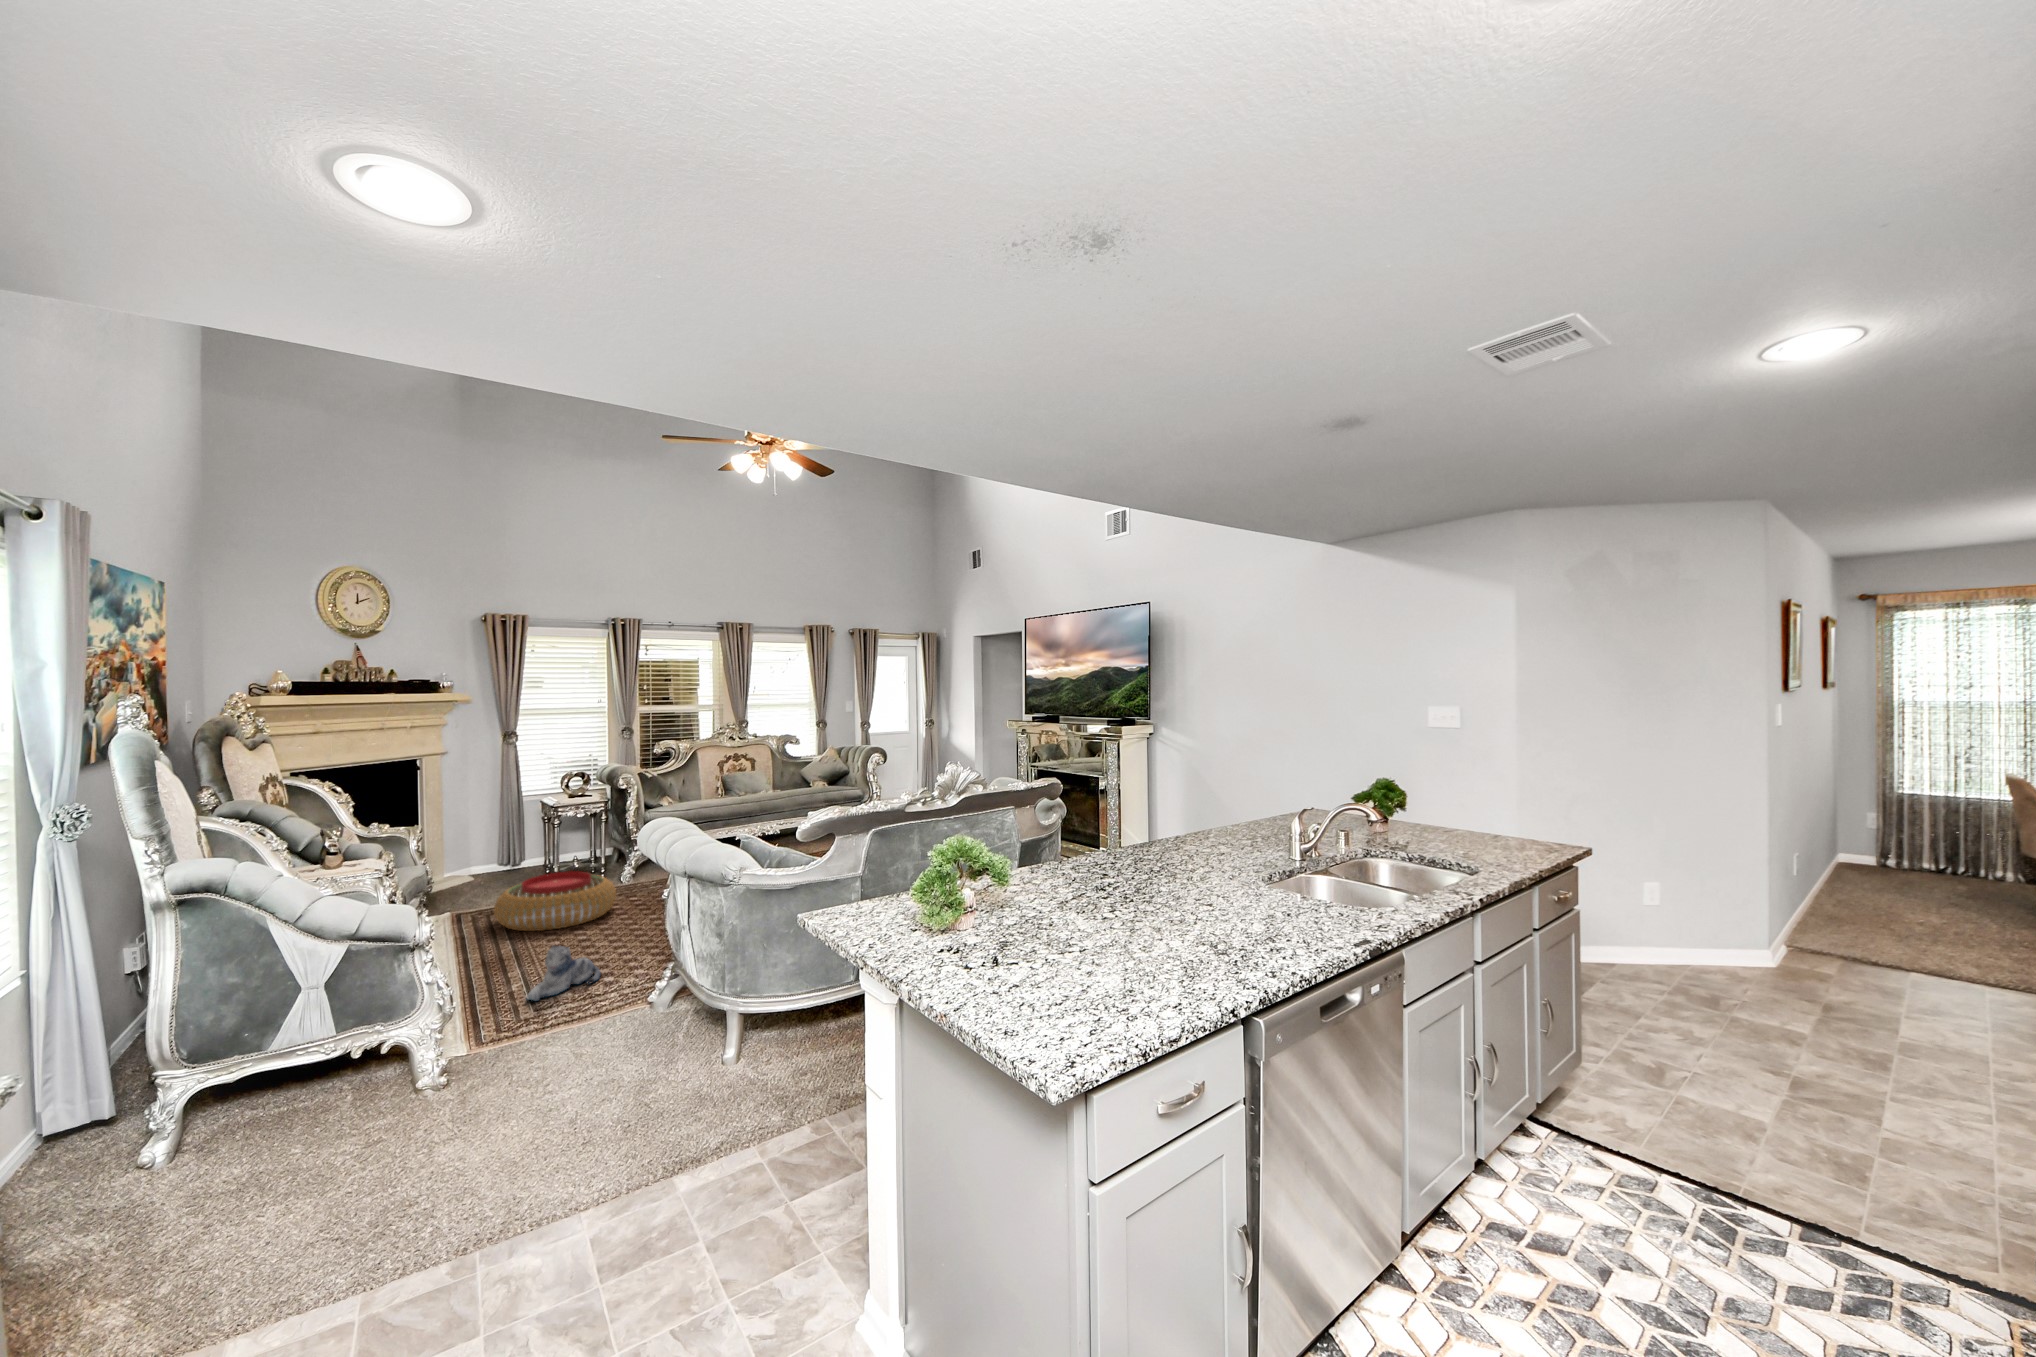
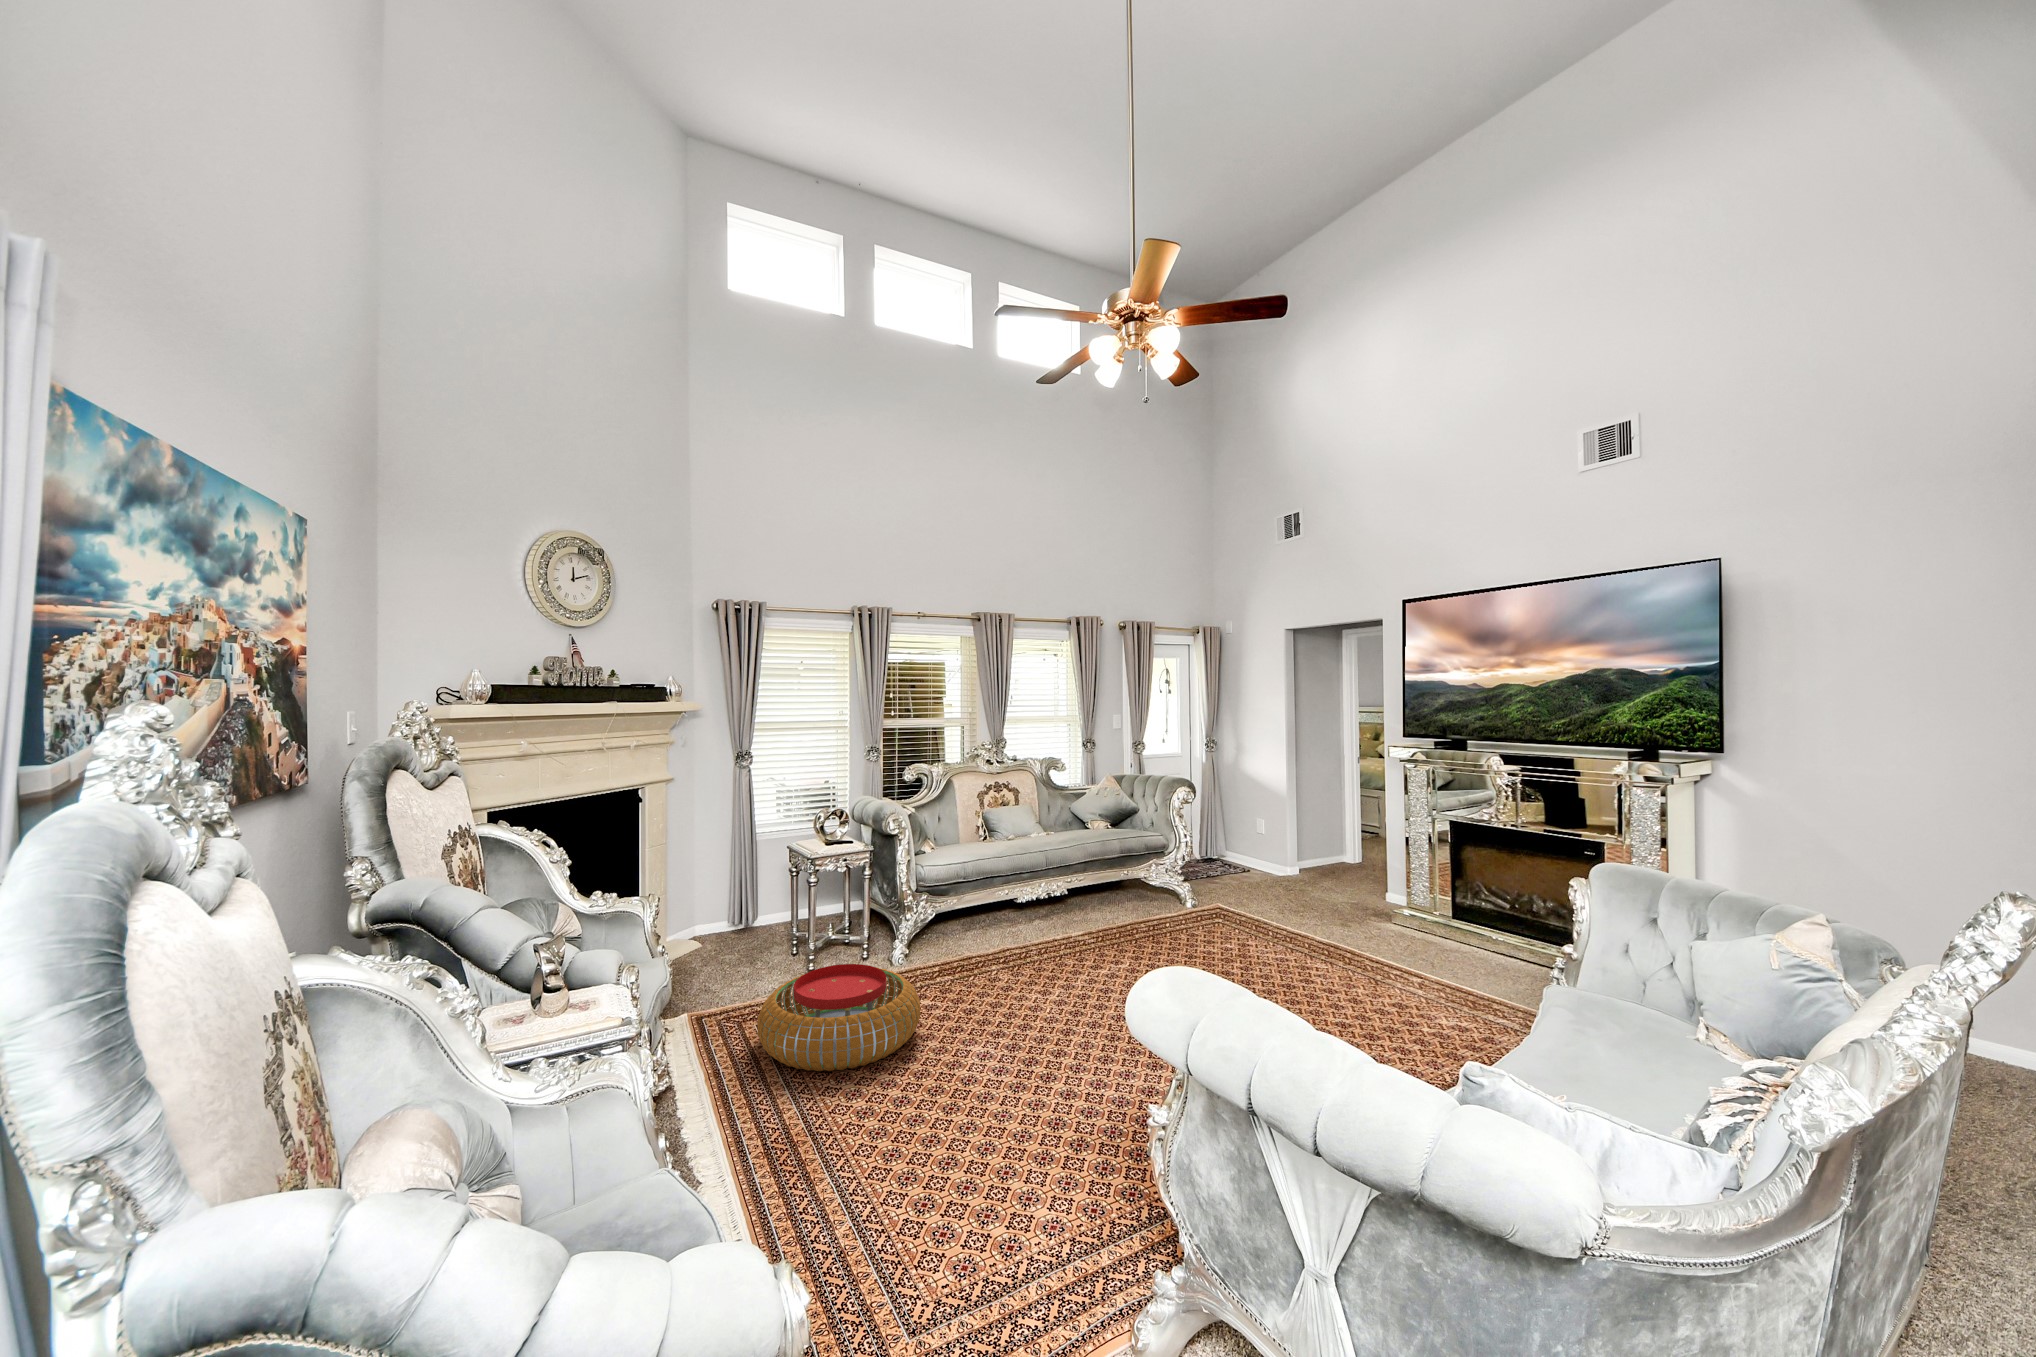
plush toy: present [526,946,601,1001] -> none [885,1177,989,1311]

